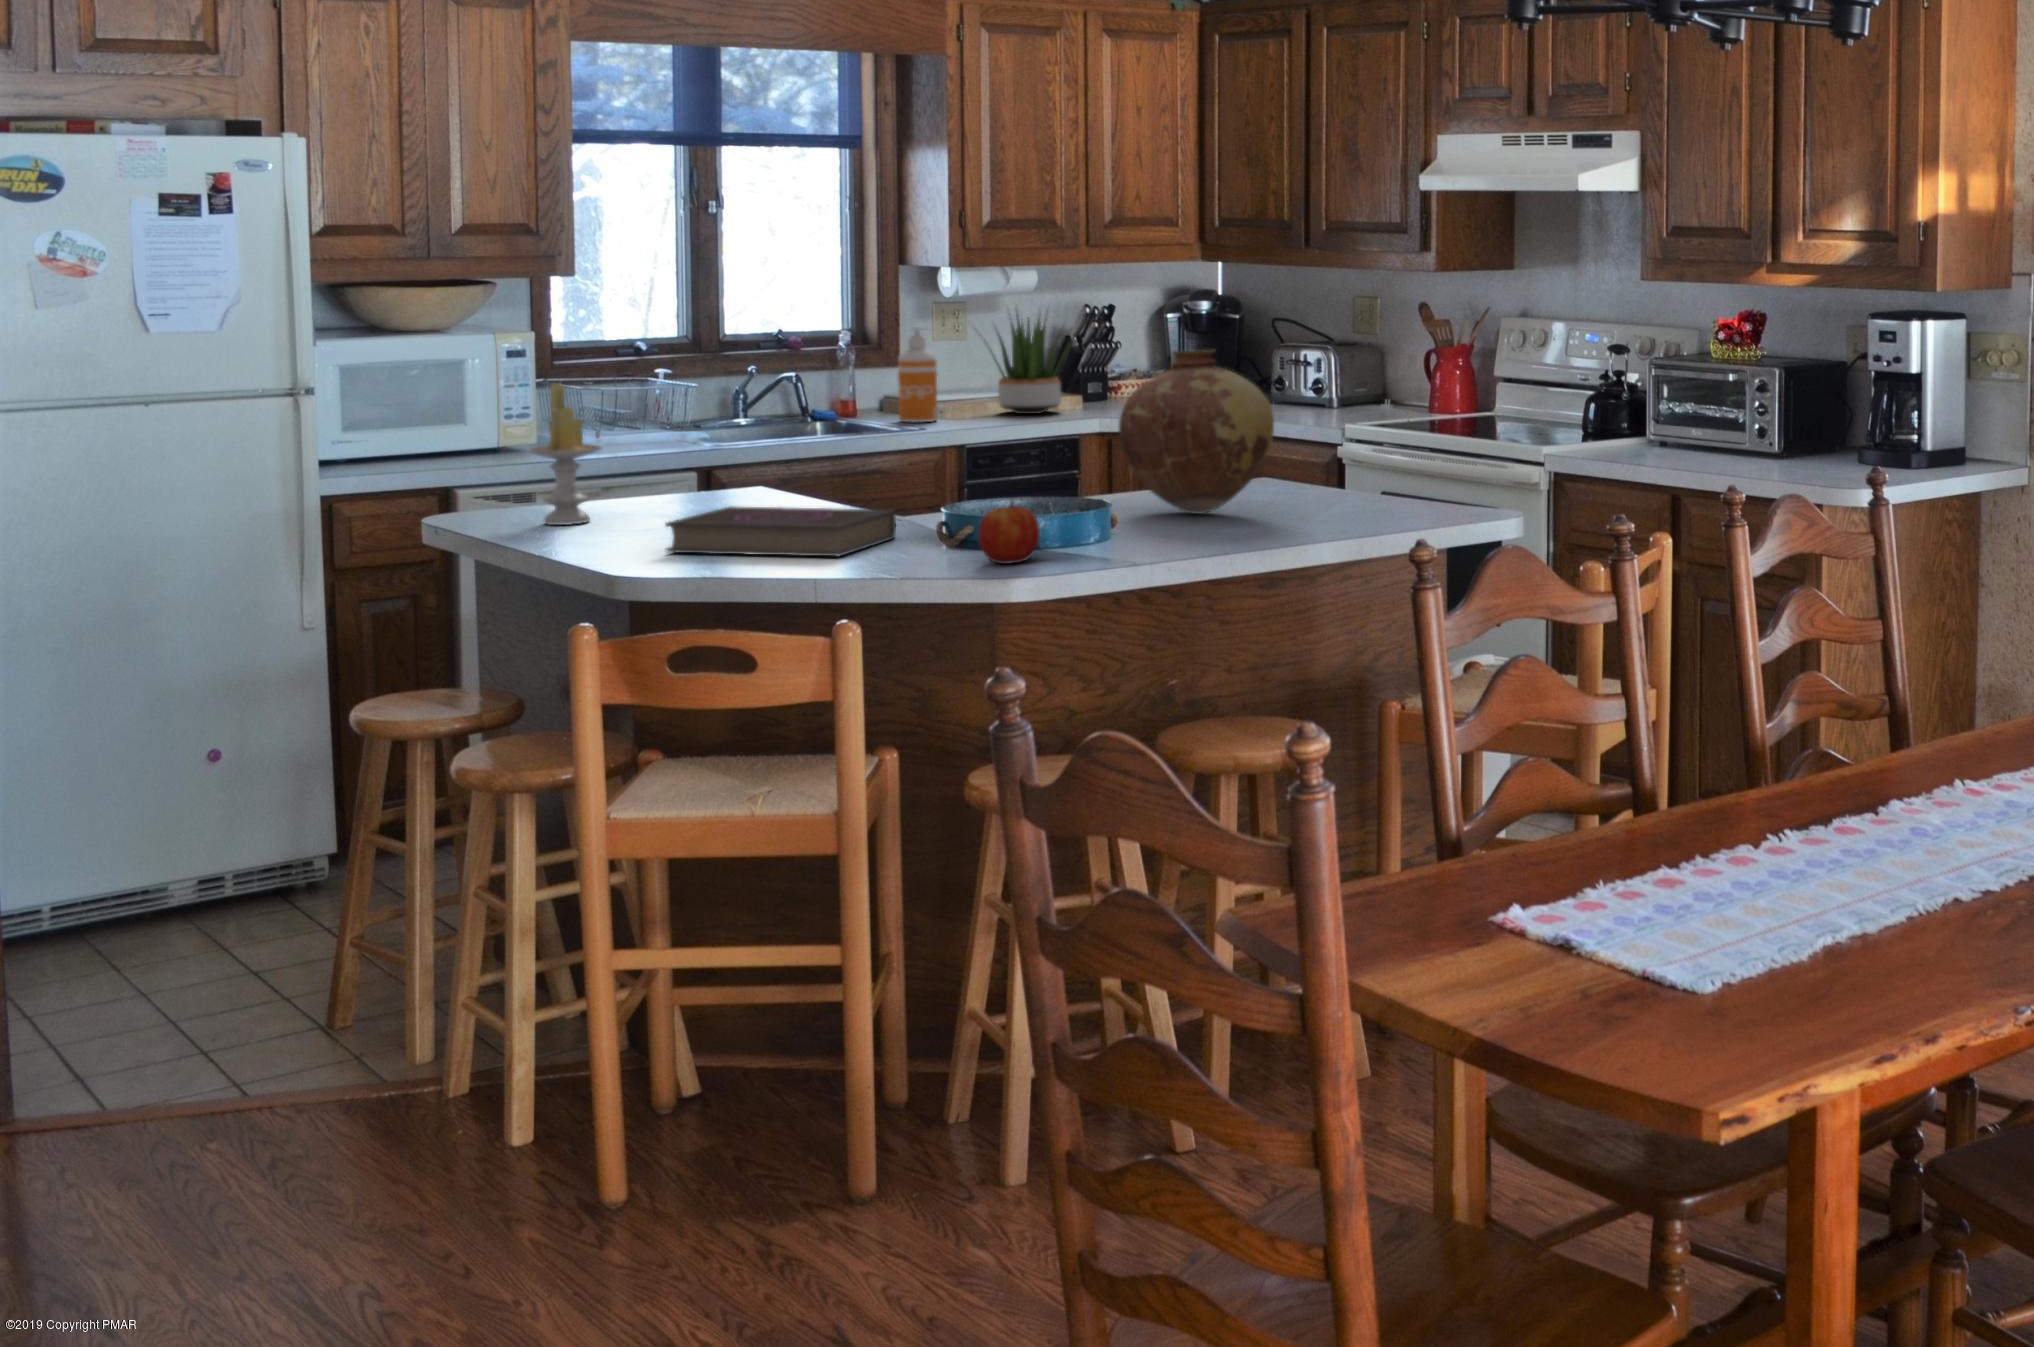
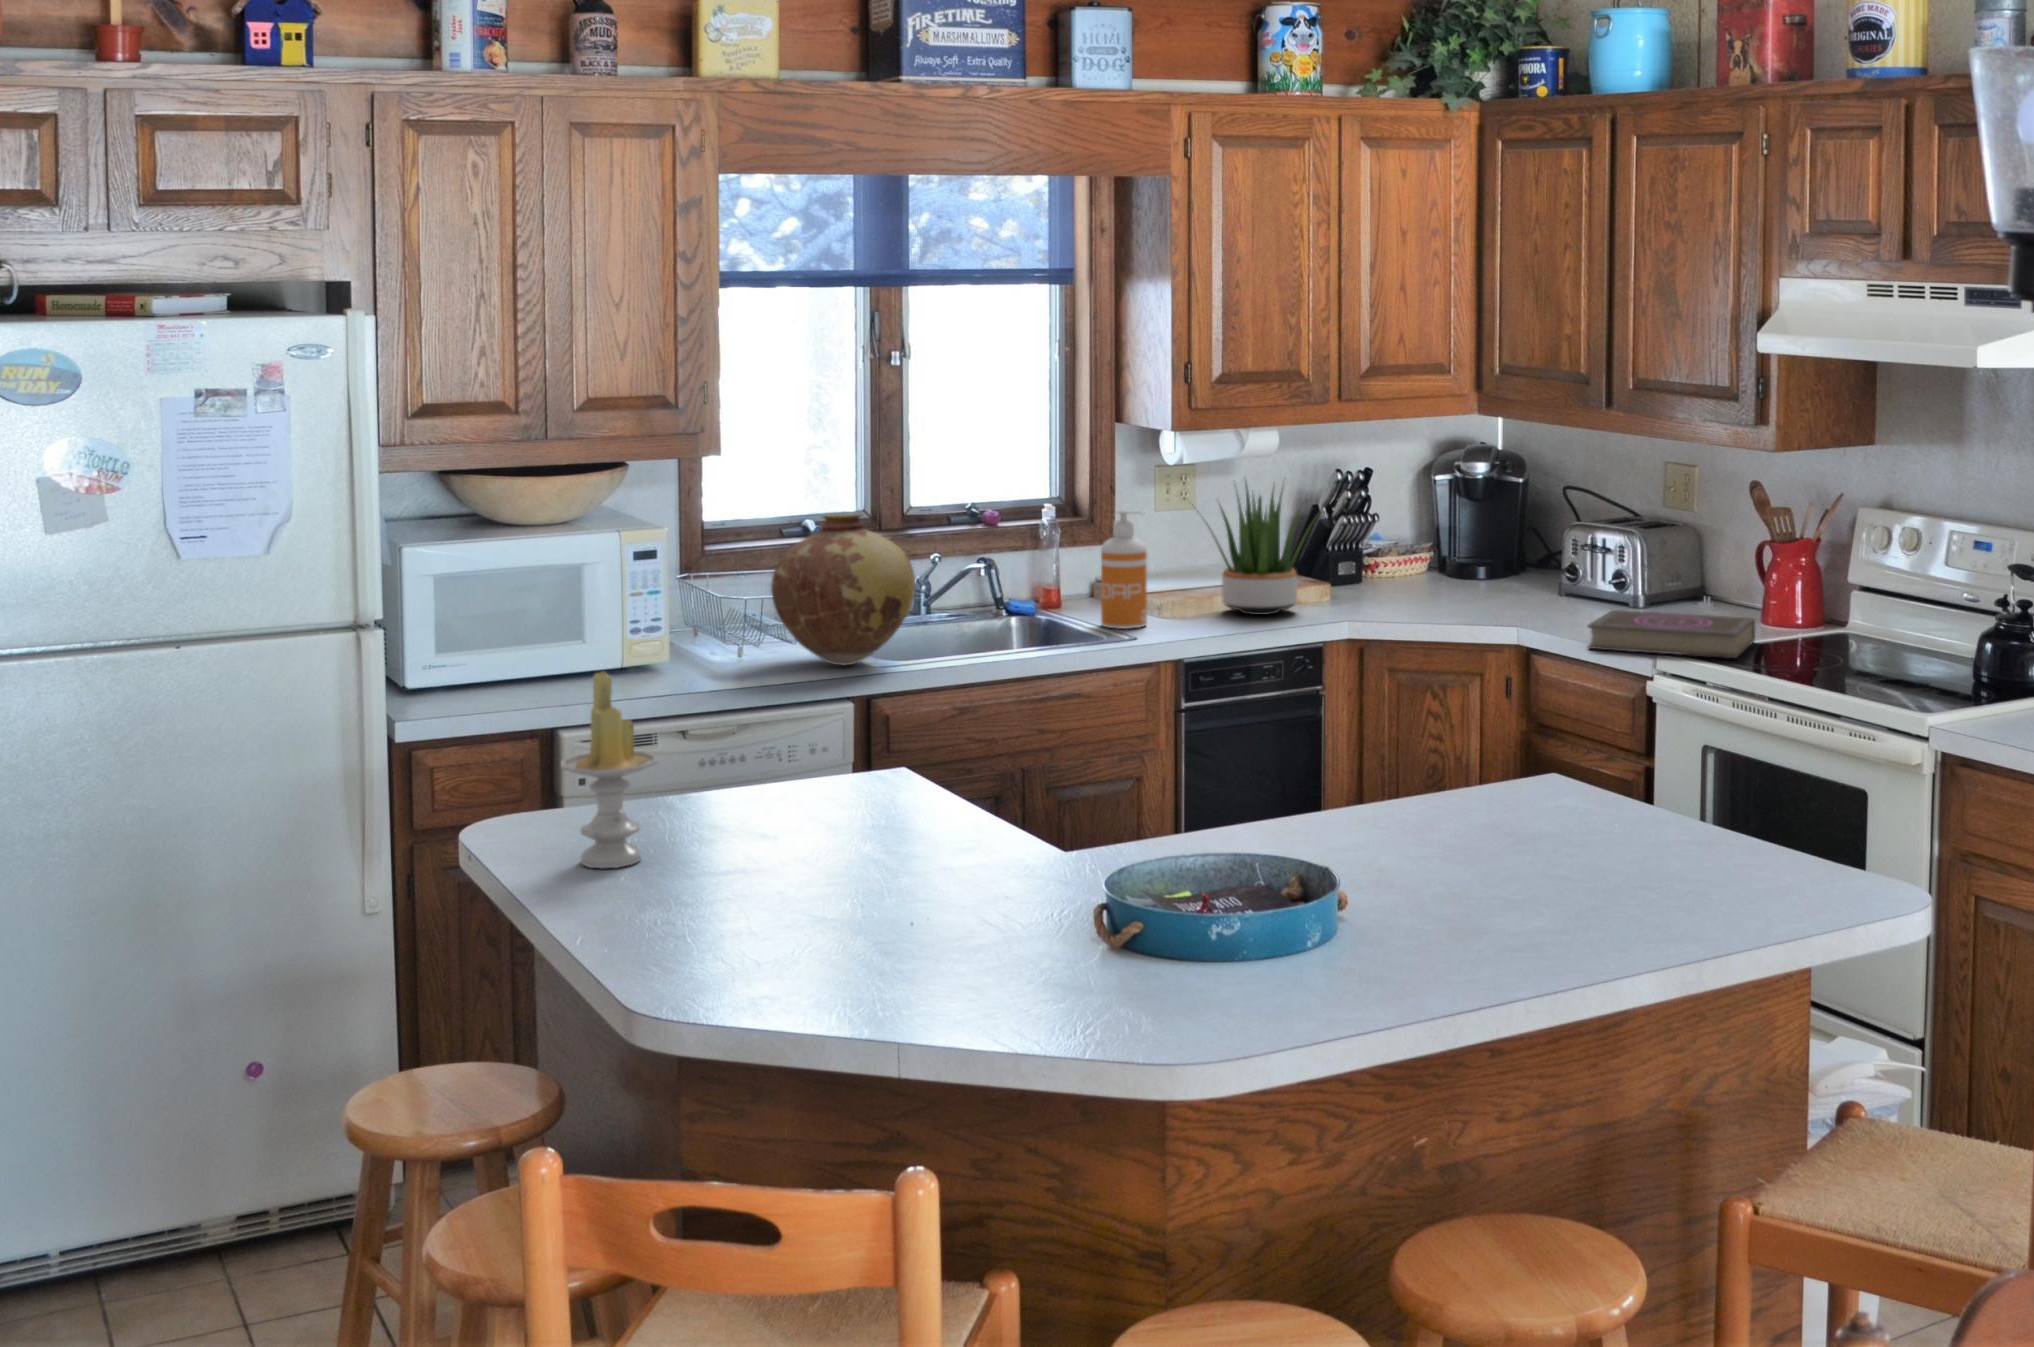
vase: present [1119,350,1274,514] -> present [771,513,915,666]
apple: present [979,502,1040,564] -> none [1127,933,1219,1030]
book: present [666,506,896,557] -> present [1587,610,1755,658]

